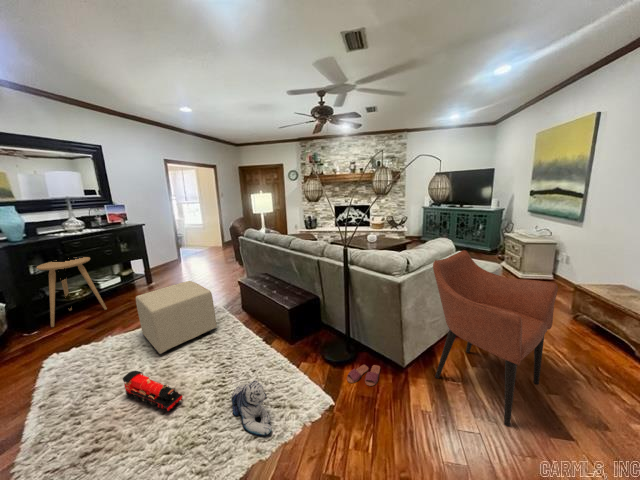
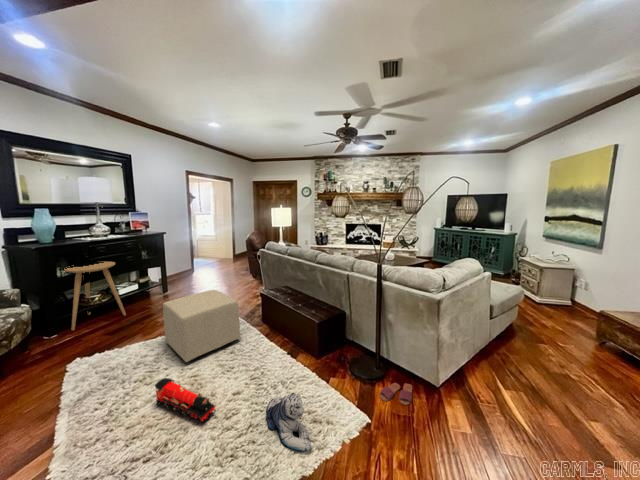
armchair: present [433,250,558,427] -> none [470,270,597,454]

